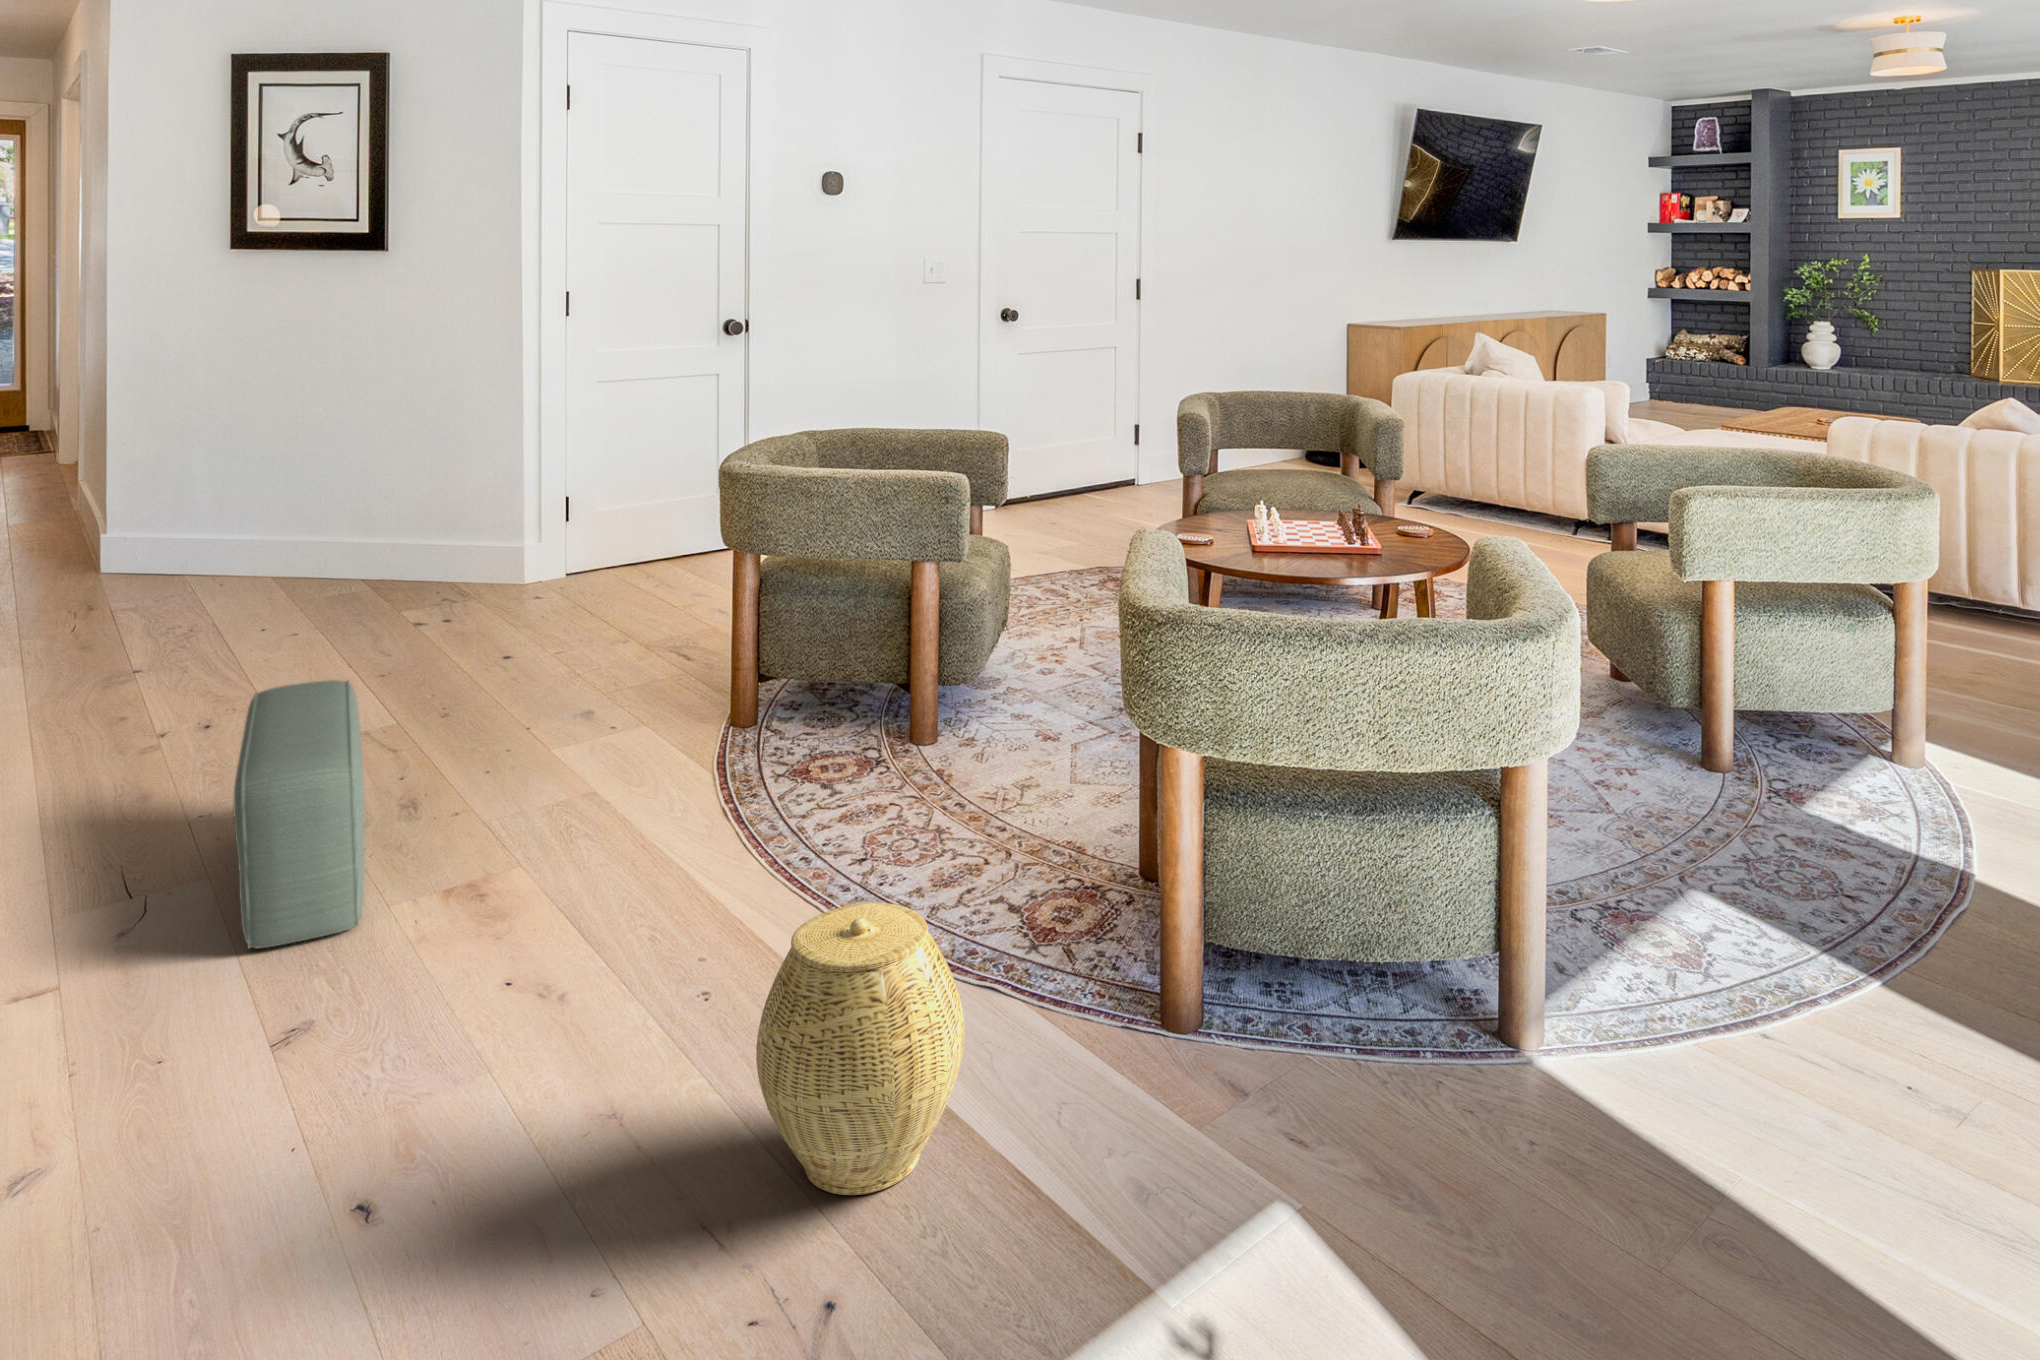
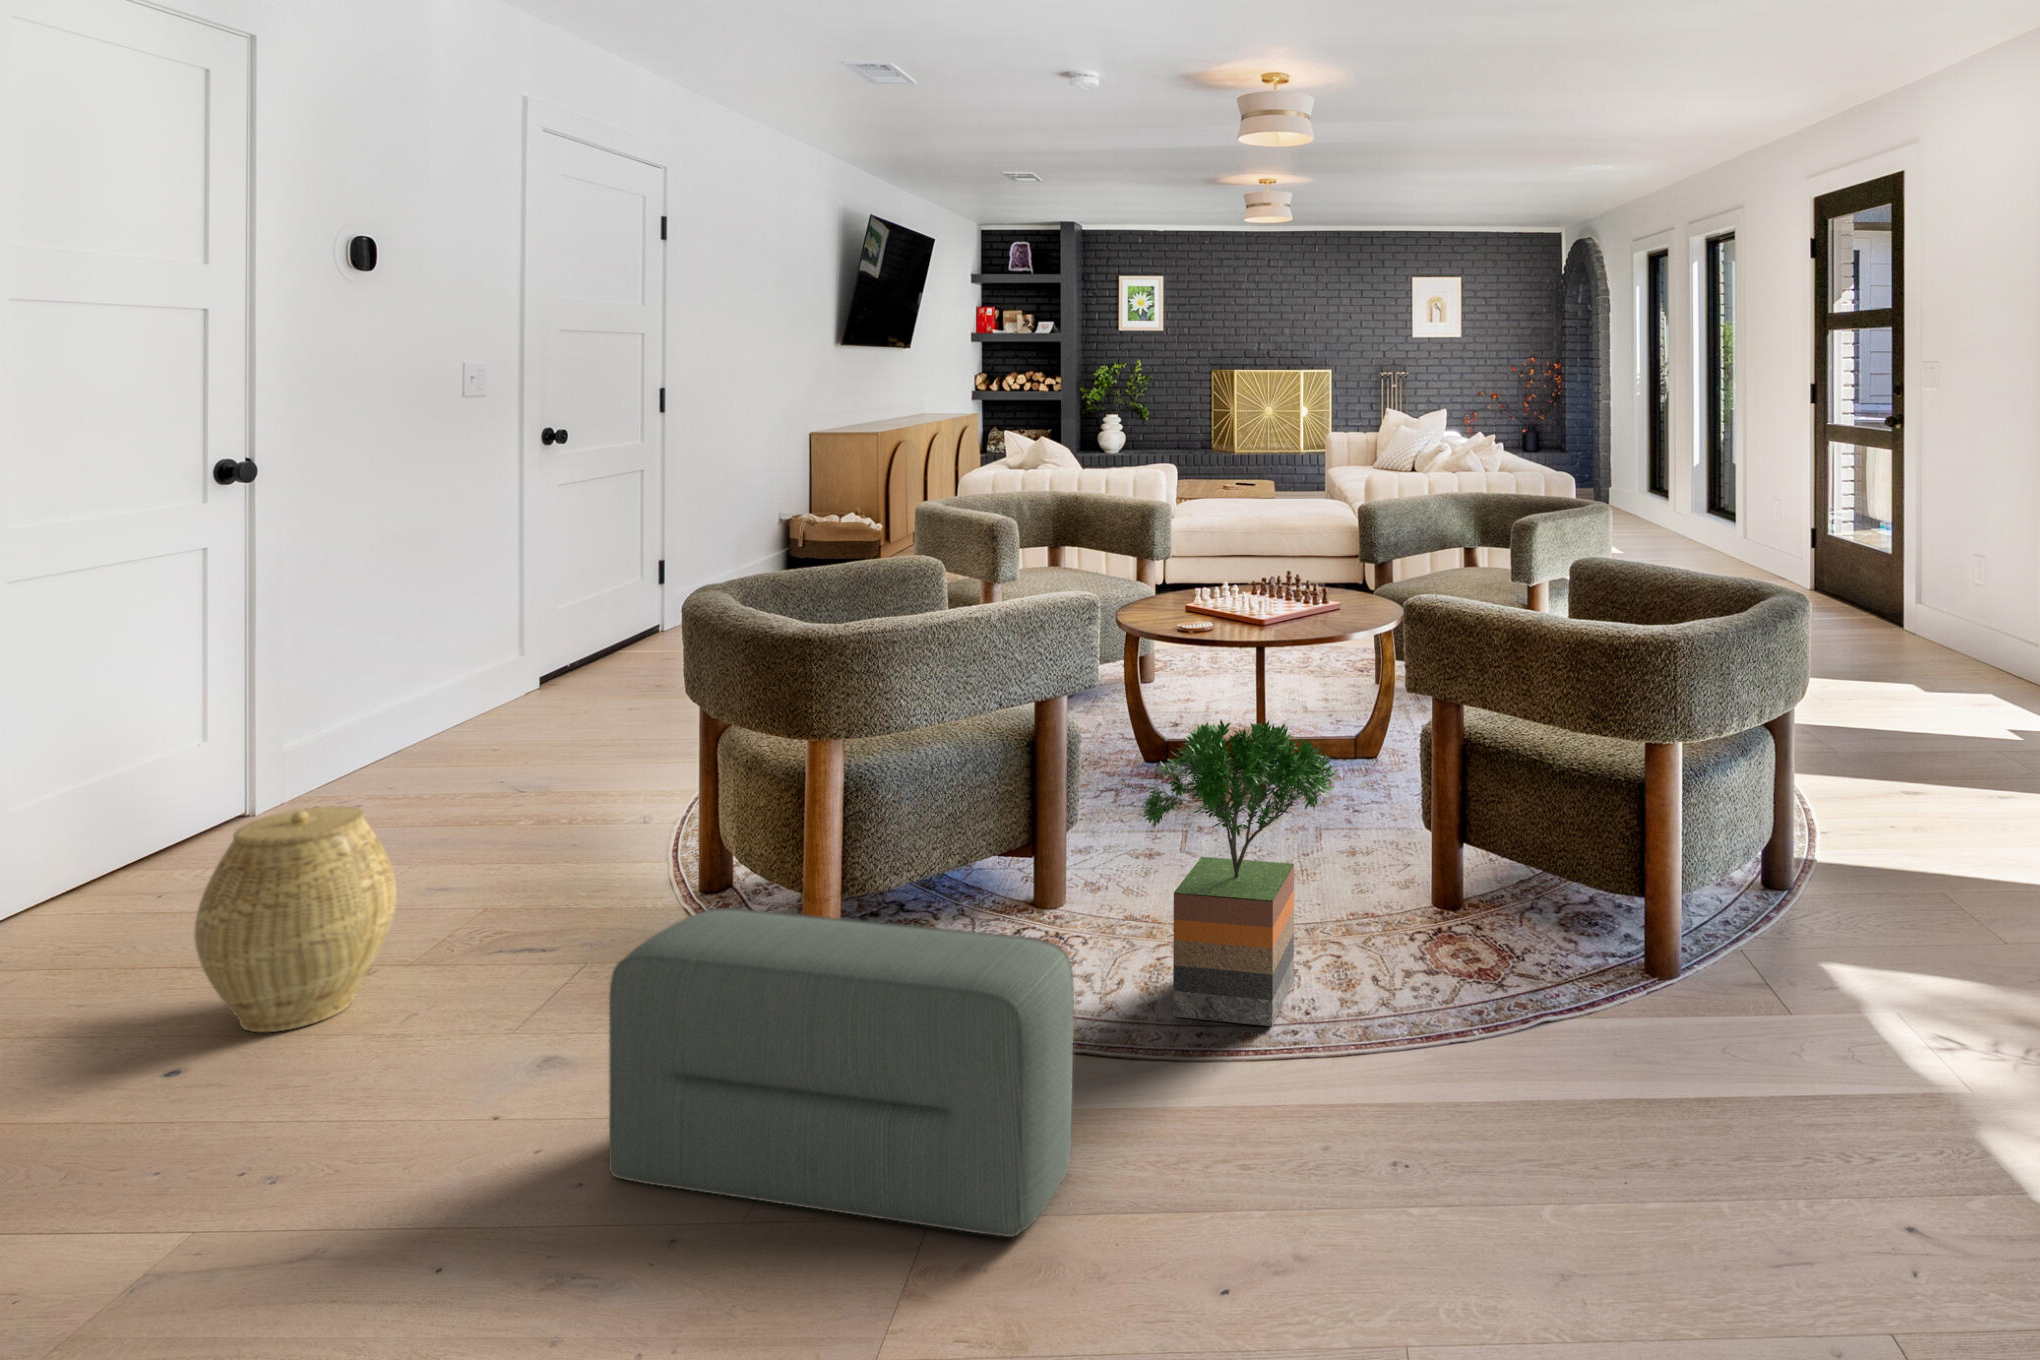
potted tree: none [584,631,776,911] -> present [1141,719,1338,1026]
woven basket: present [756,903,964,1195] -> present [194,806,397,1032]

